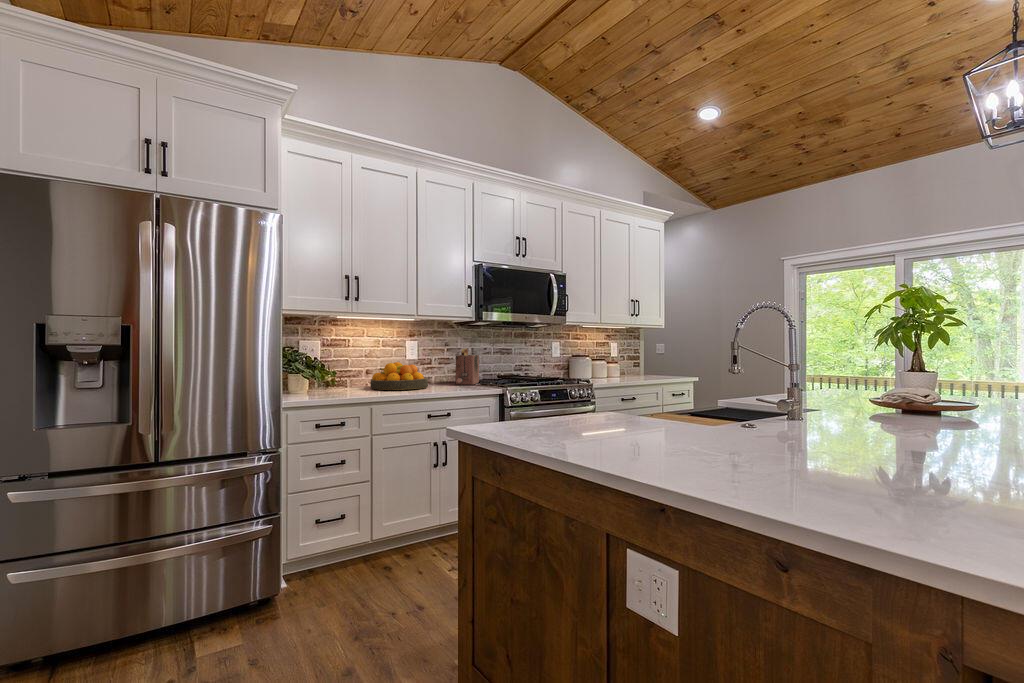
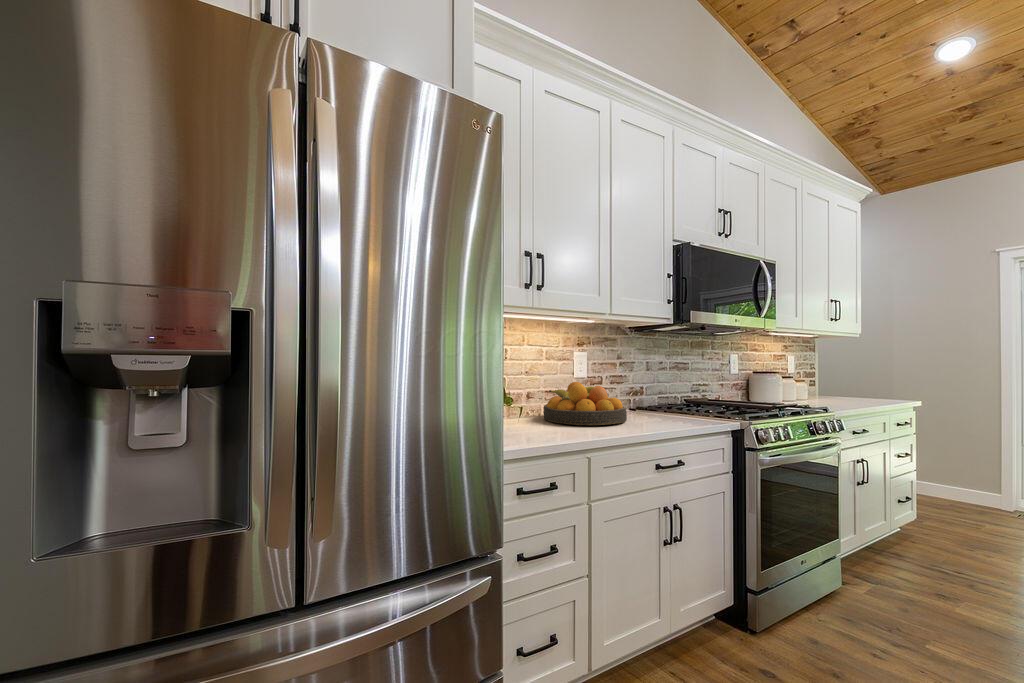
toaster: present [456,348,479,385] -> none [646,363,680,415]

